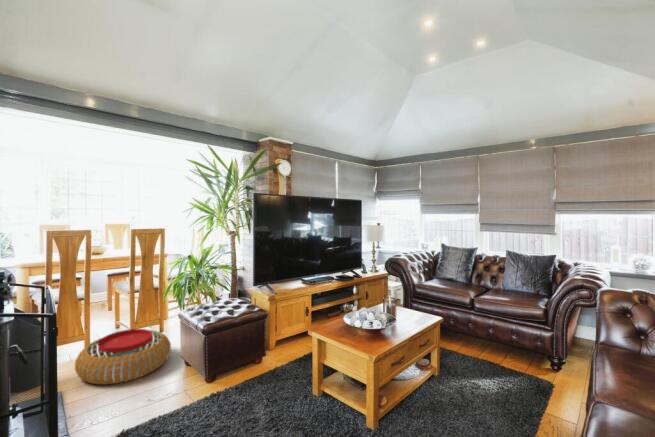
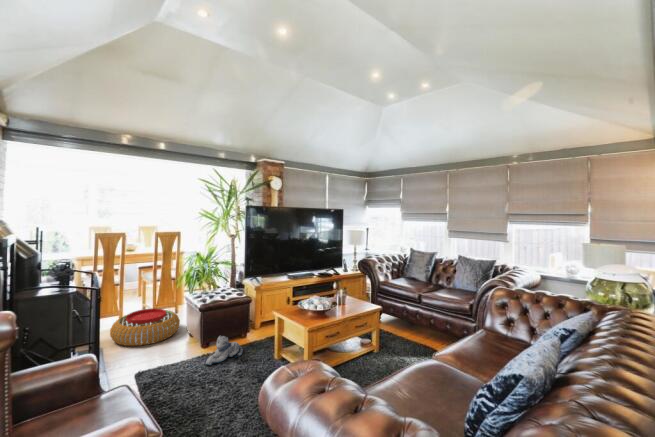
plush toy: none [220,367,265,411] -> present [206,336,243,365]

